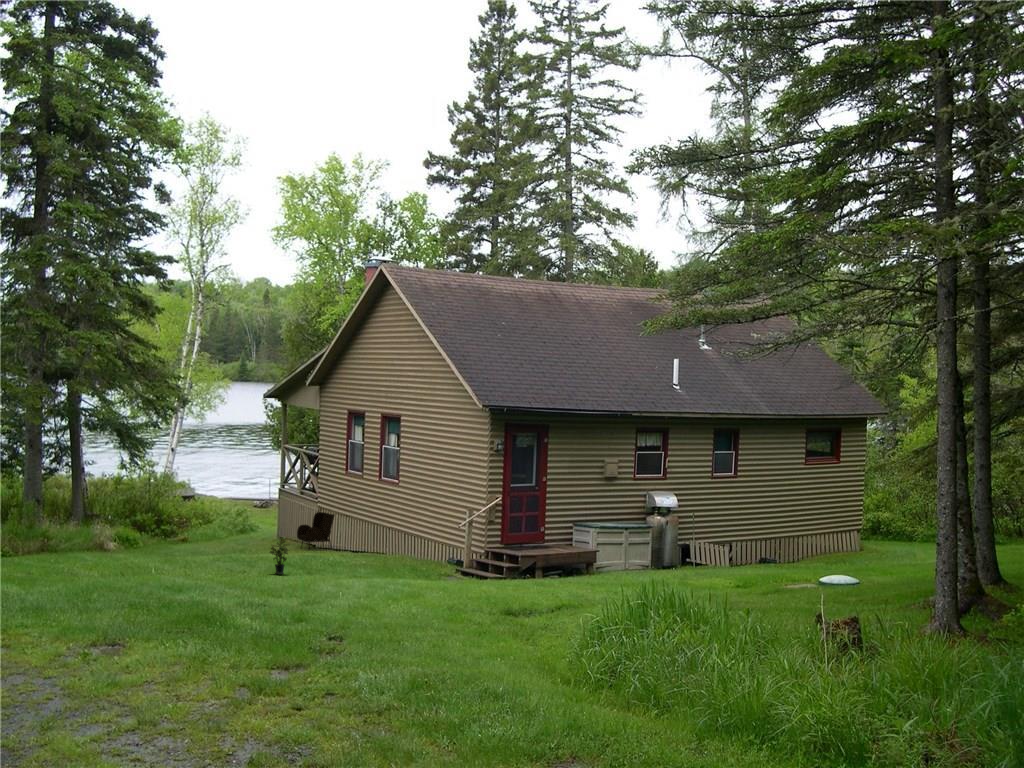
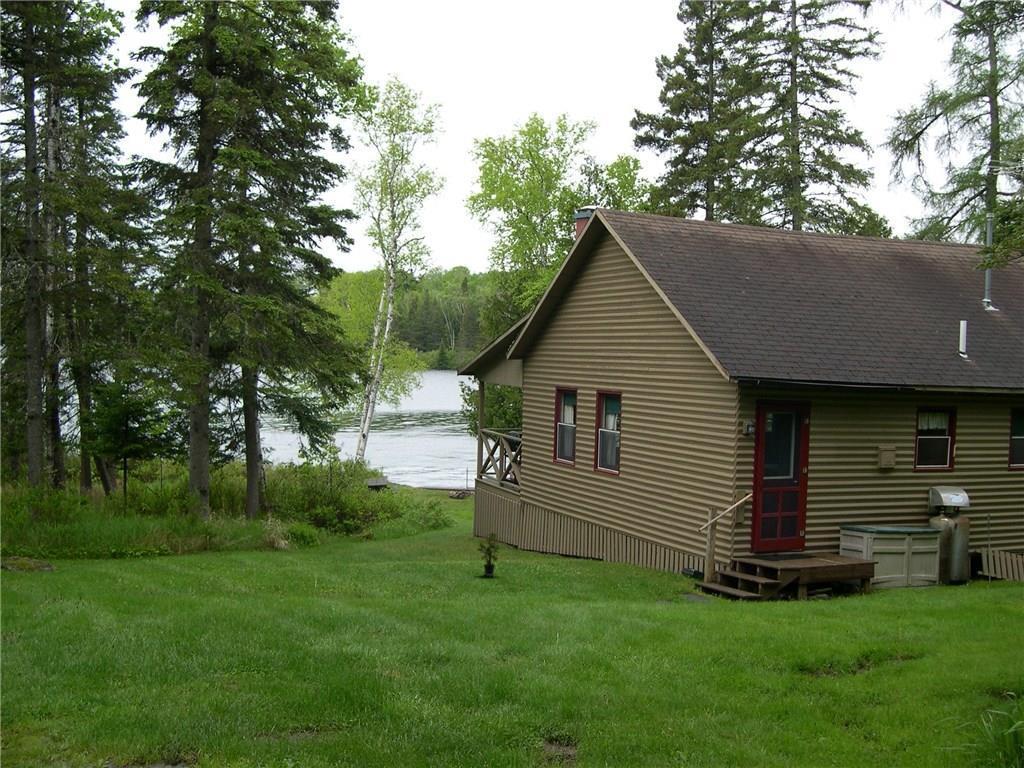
armchair: present [297,512,334,549] -> none [500,505,542,548]

